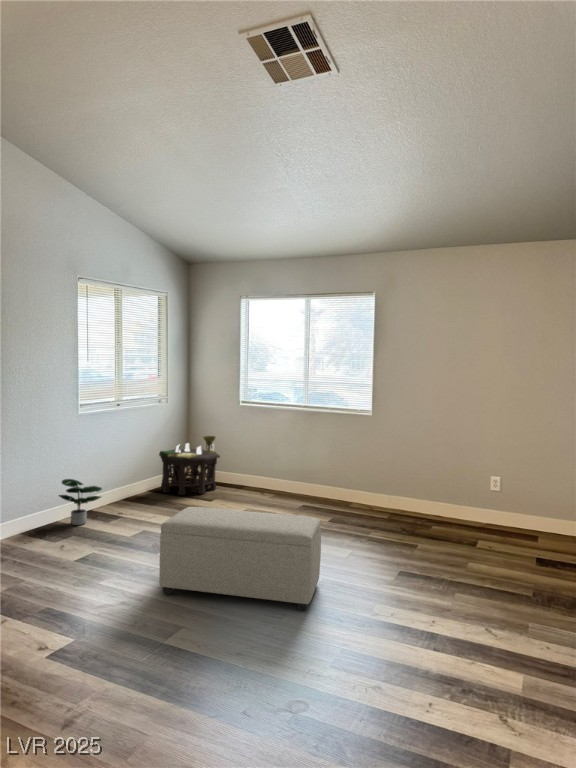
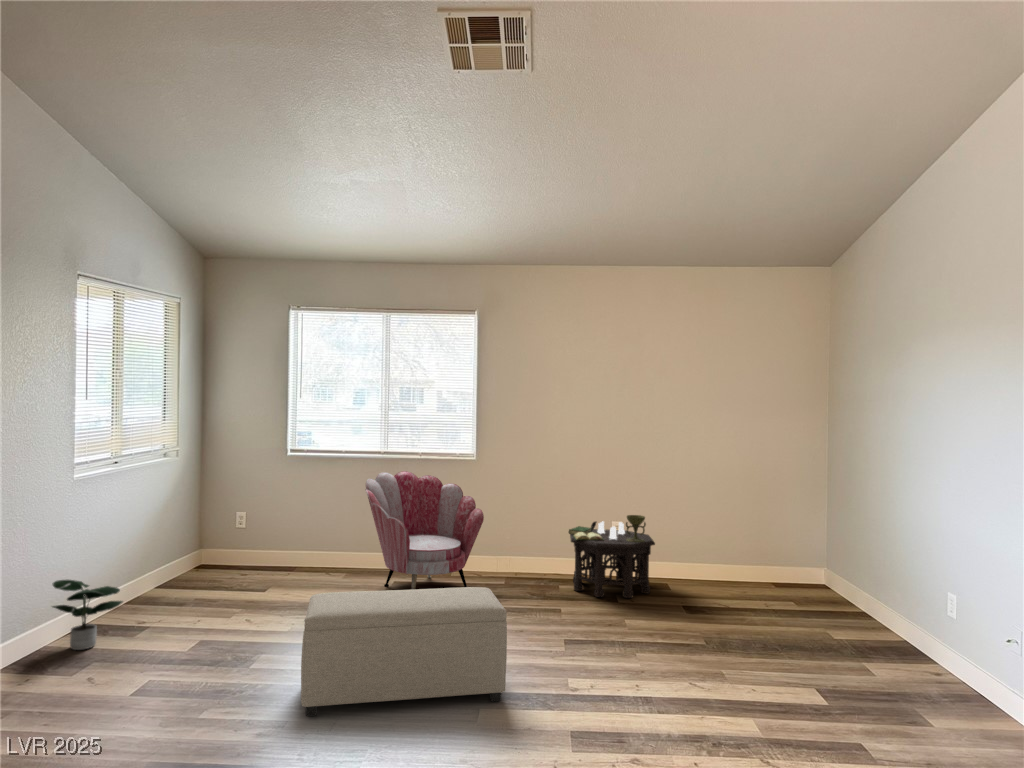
armchair: none [276,420,369,521] -> present [365,471,484,590]
side table: present [159,436,220,495] -> present [569,515,655,598]

